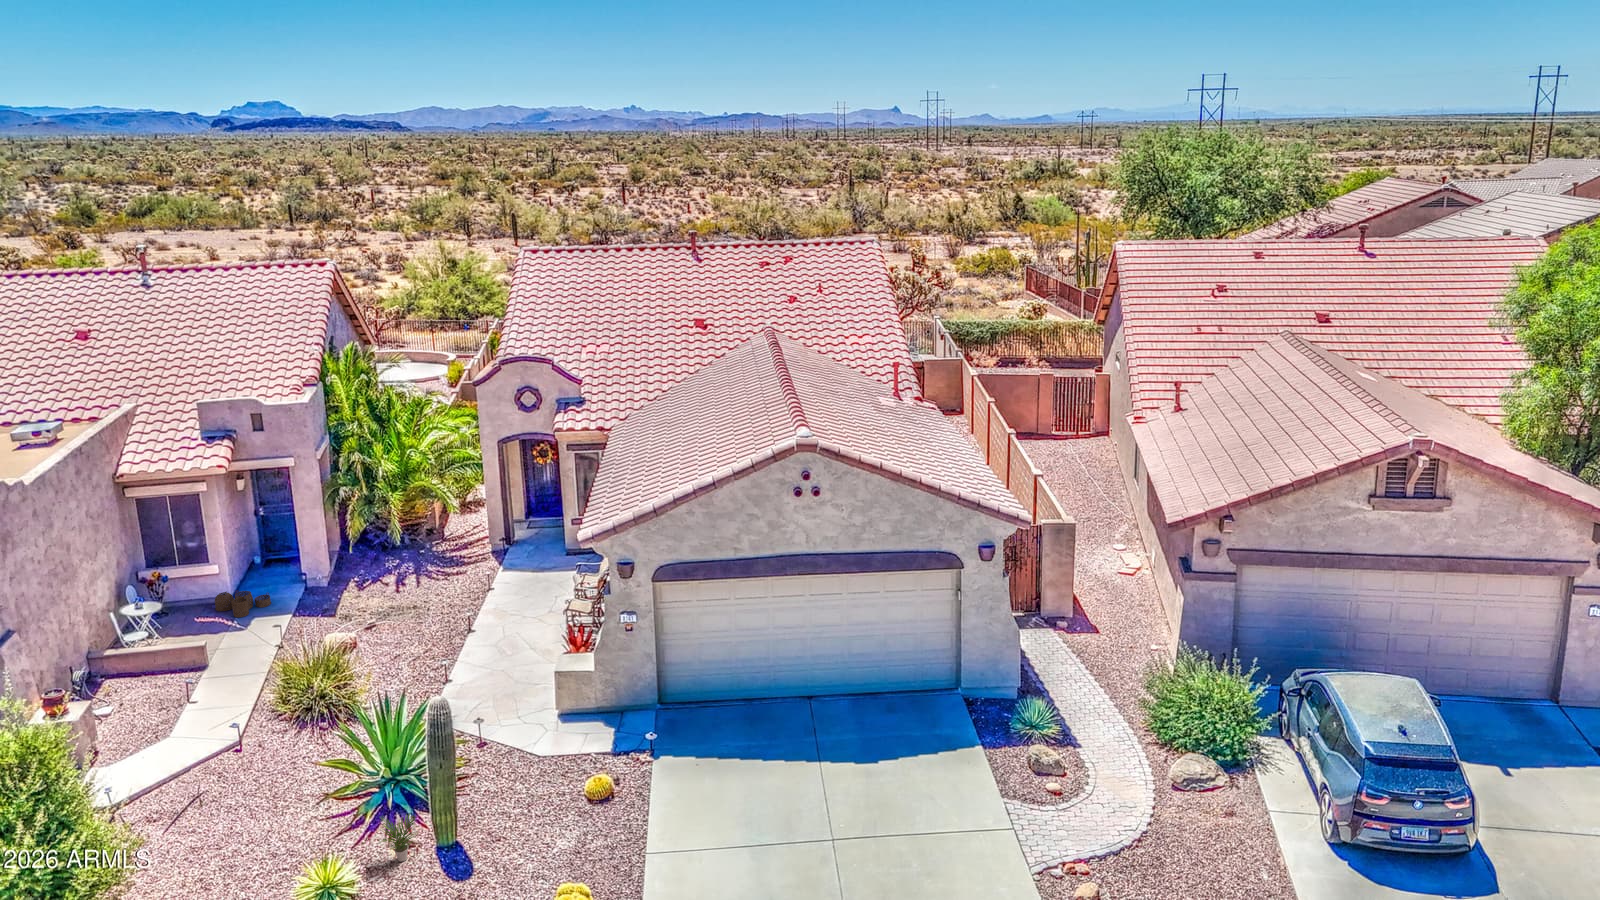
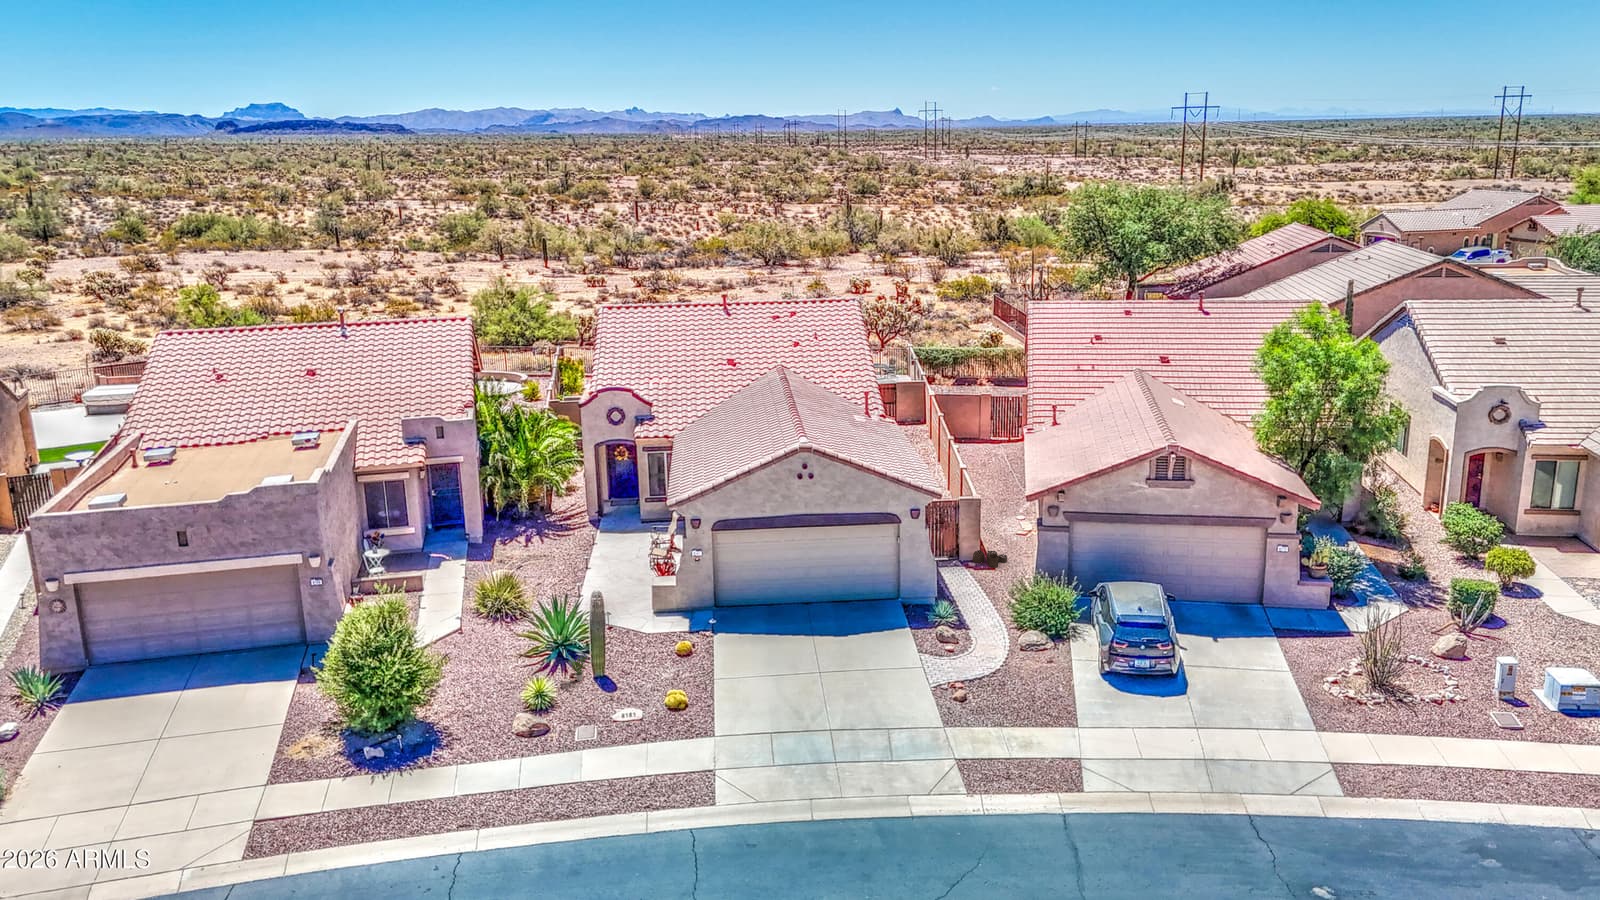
woven basket: present [215,591,271,617] -> present [972,550,1007,568]

